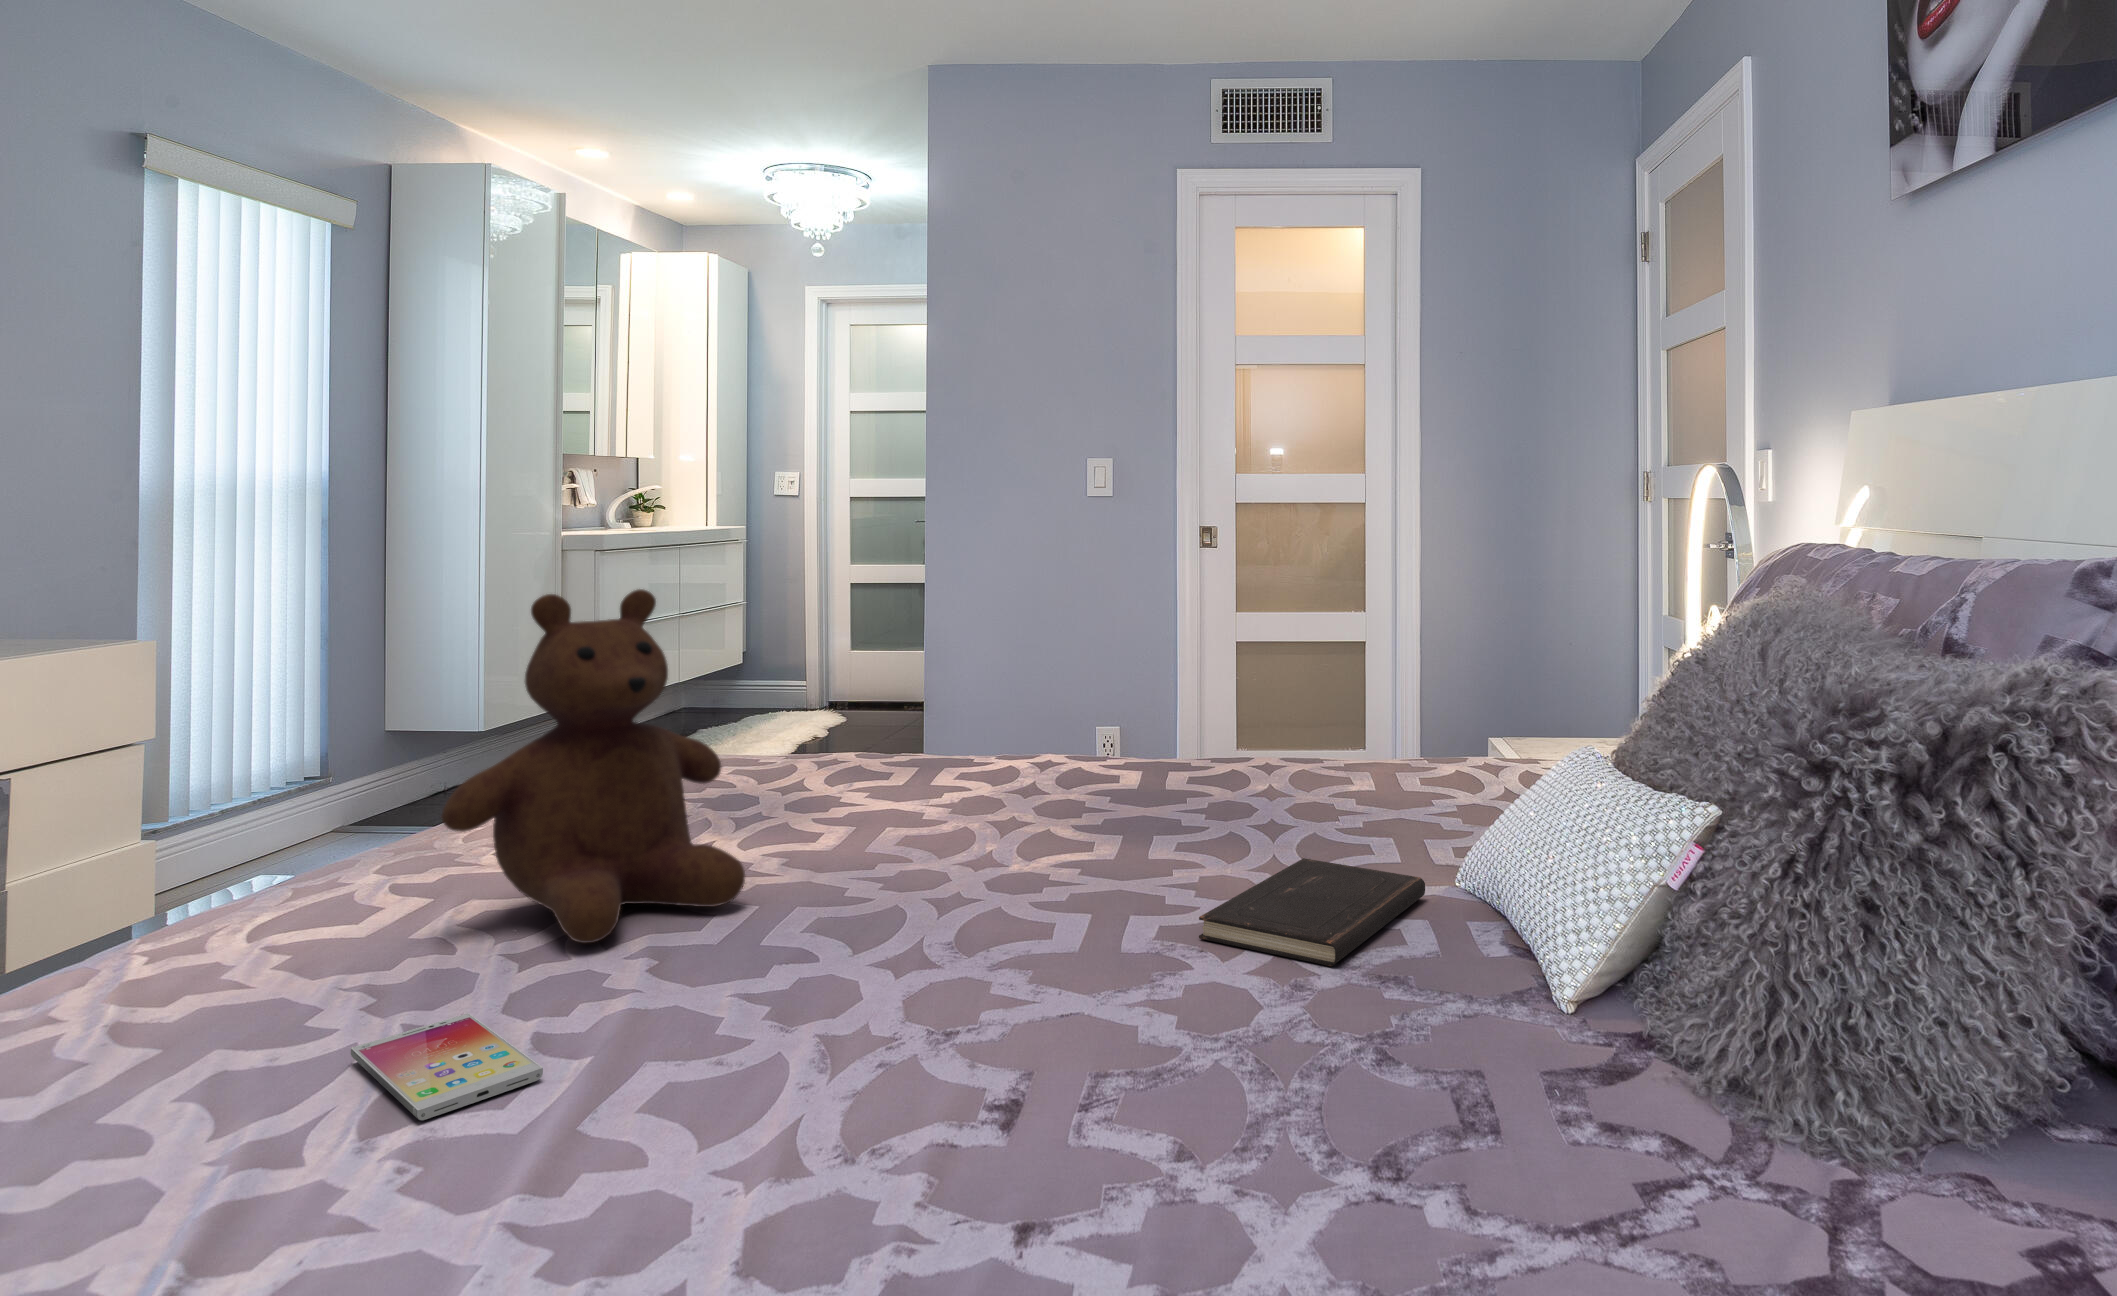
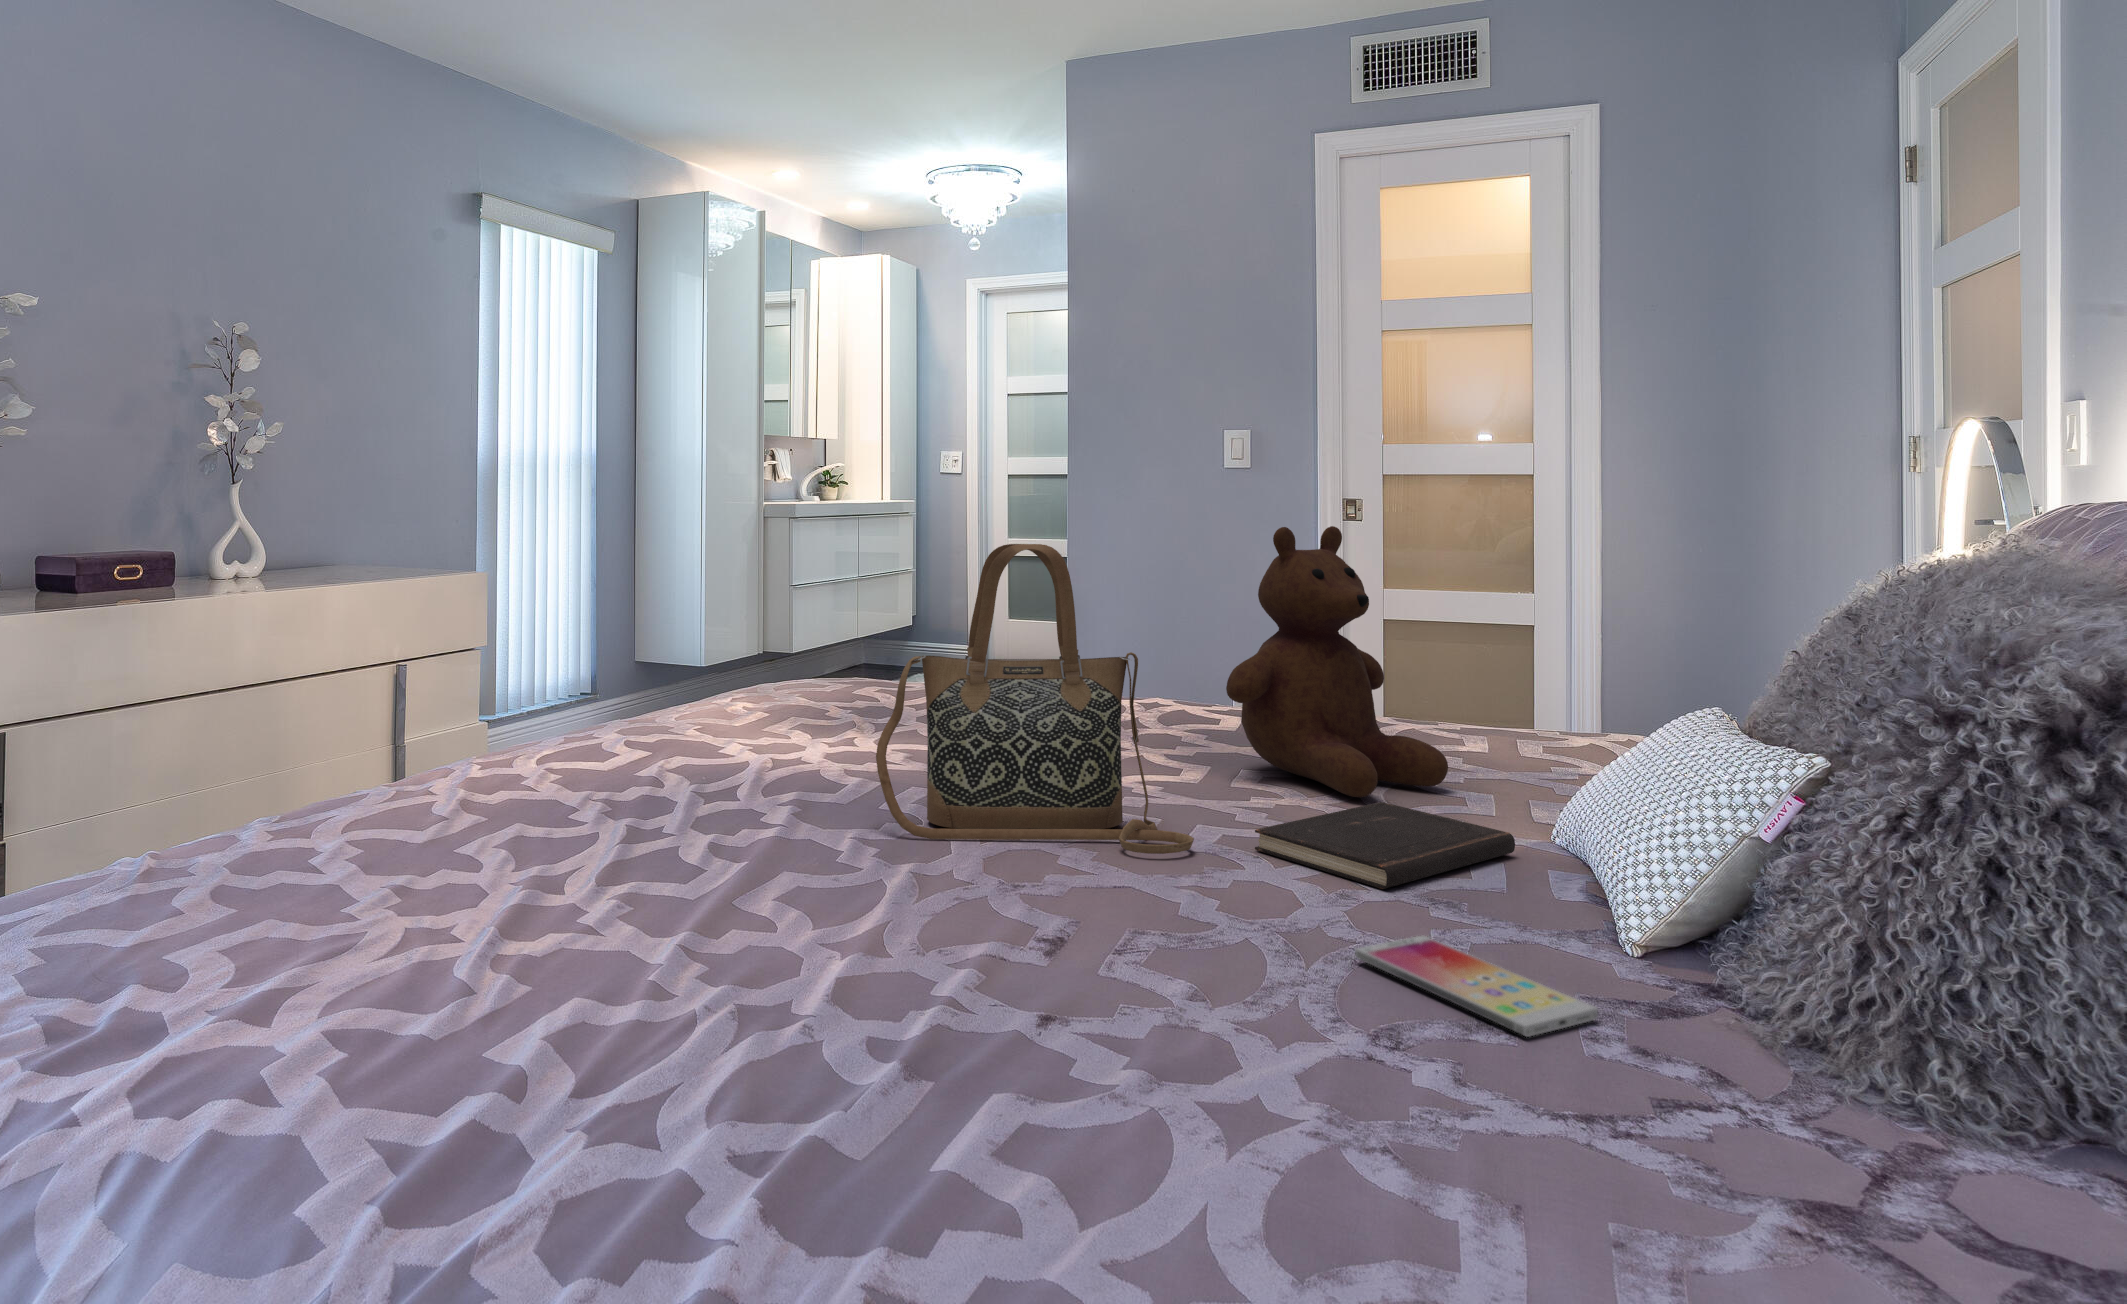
teddy bear: present [442,589,745,943] -> present [1226,526,1448,798]
handbag: none [749,618,1139,998] -> present [876,544,1194,854]
smartphone: present [351,1013,543,1120] -> present [1355,936,1598,1037]

